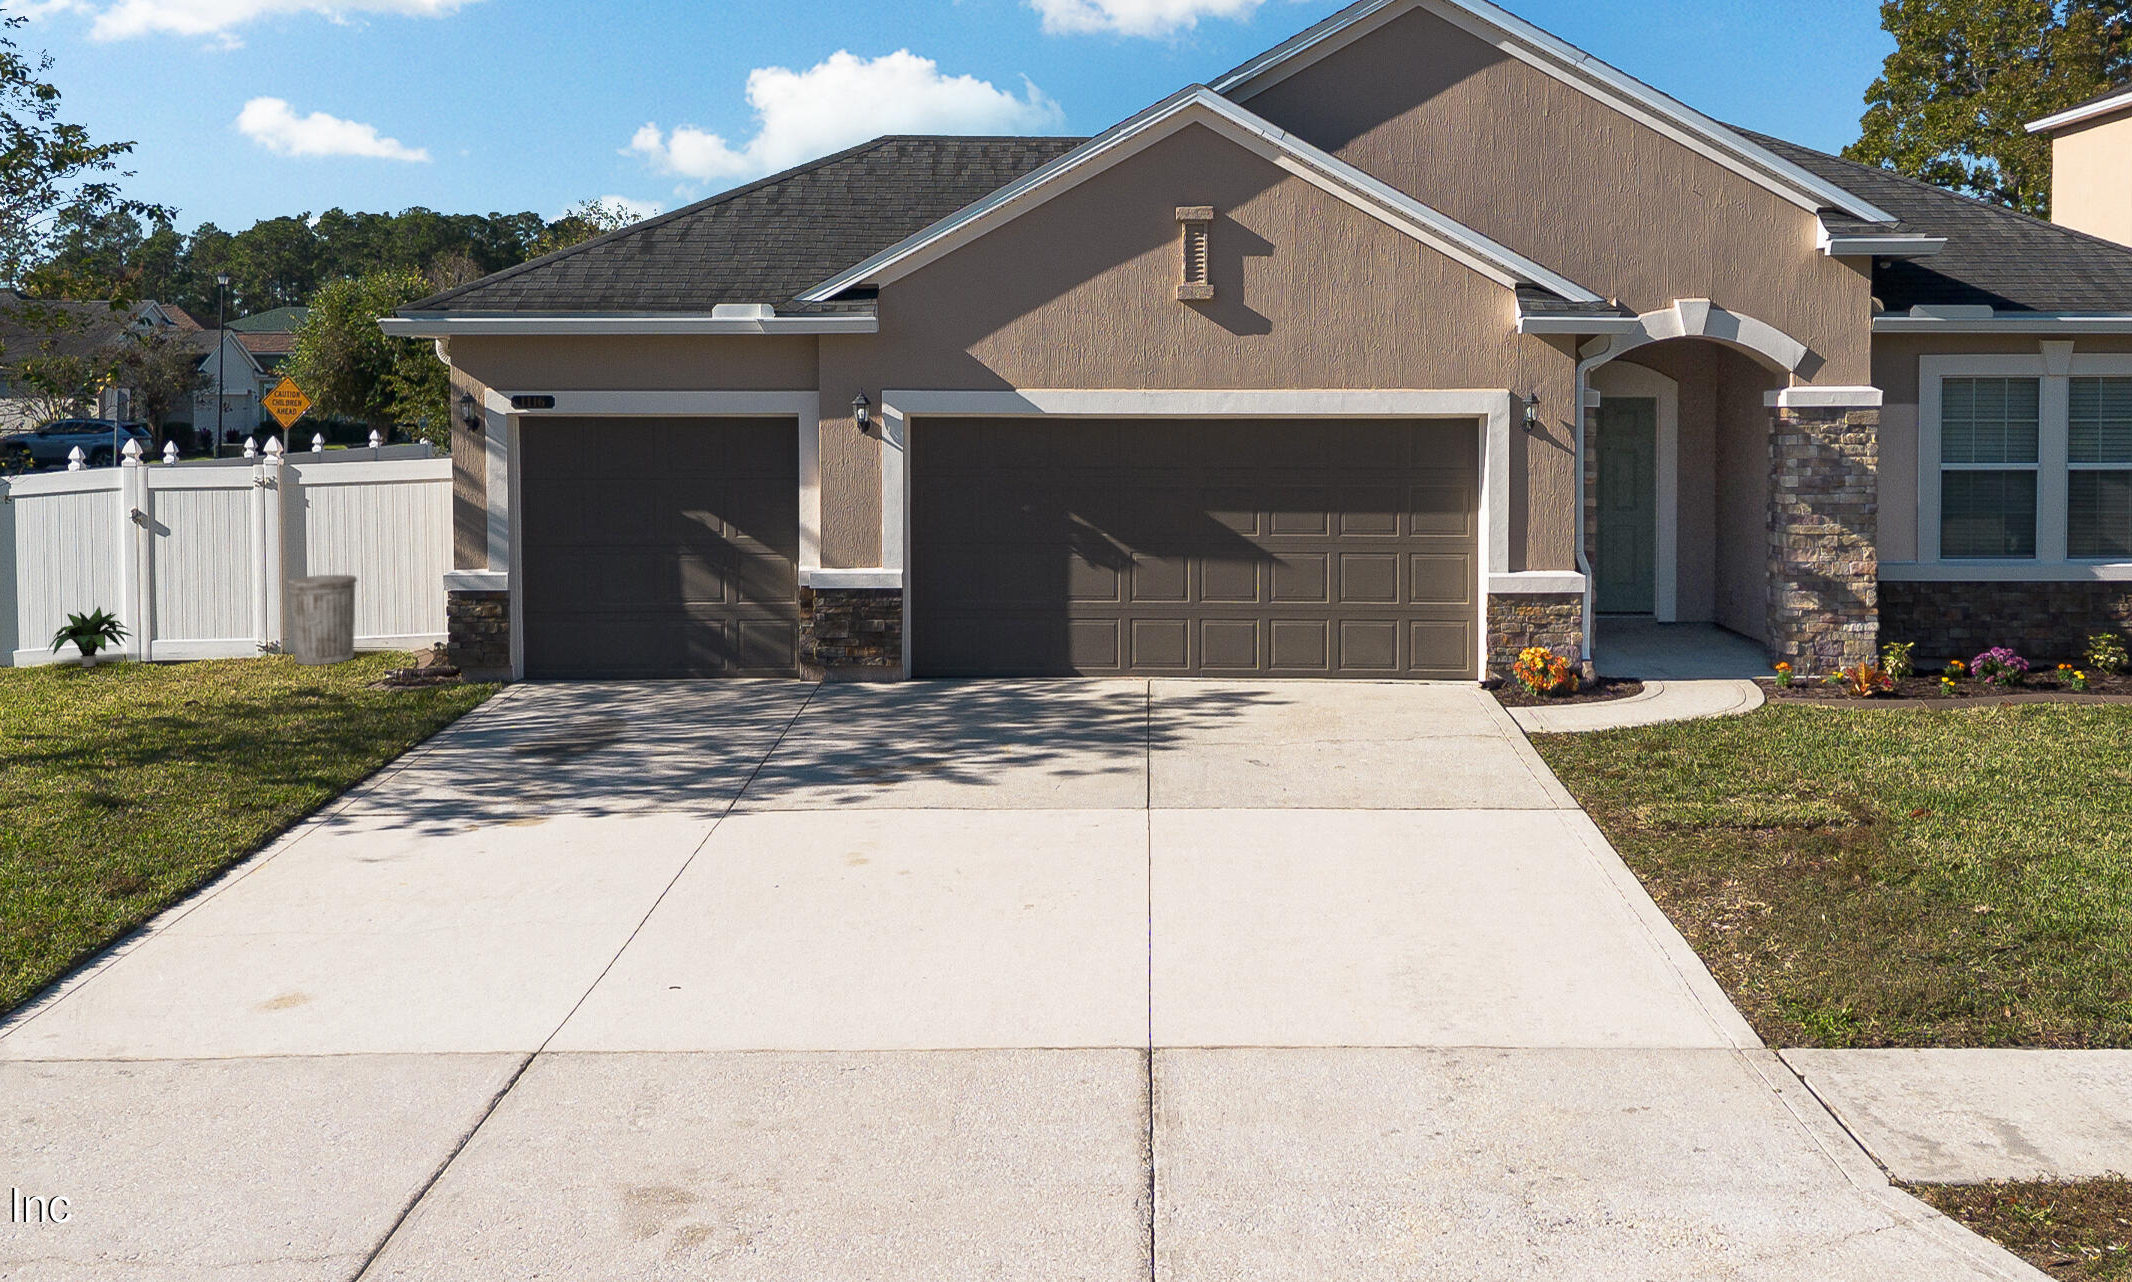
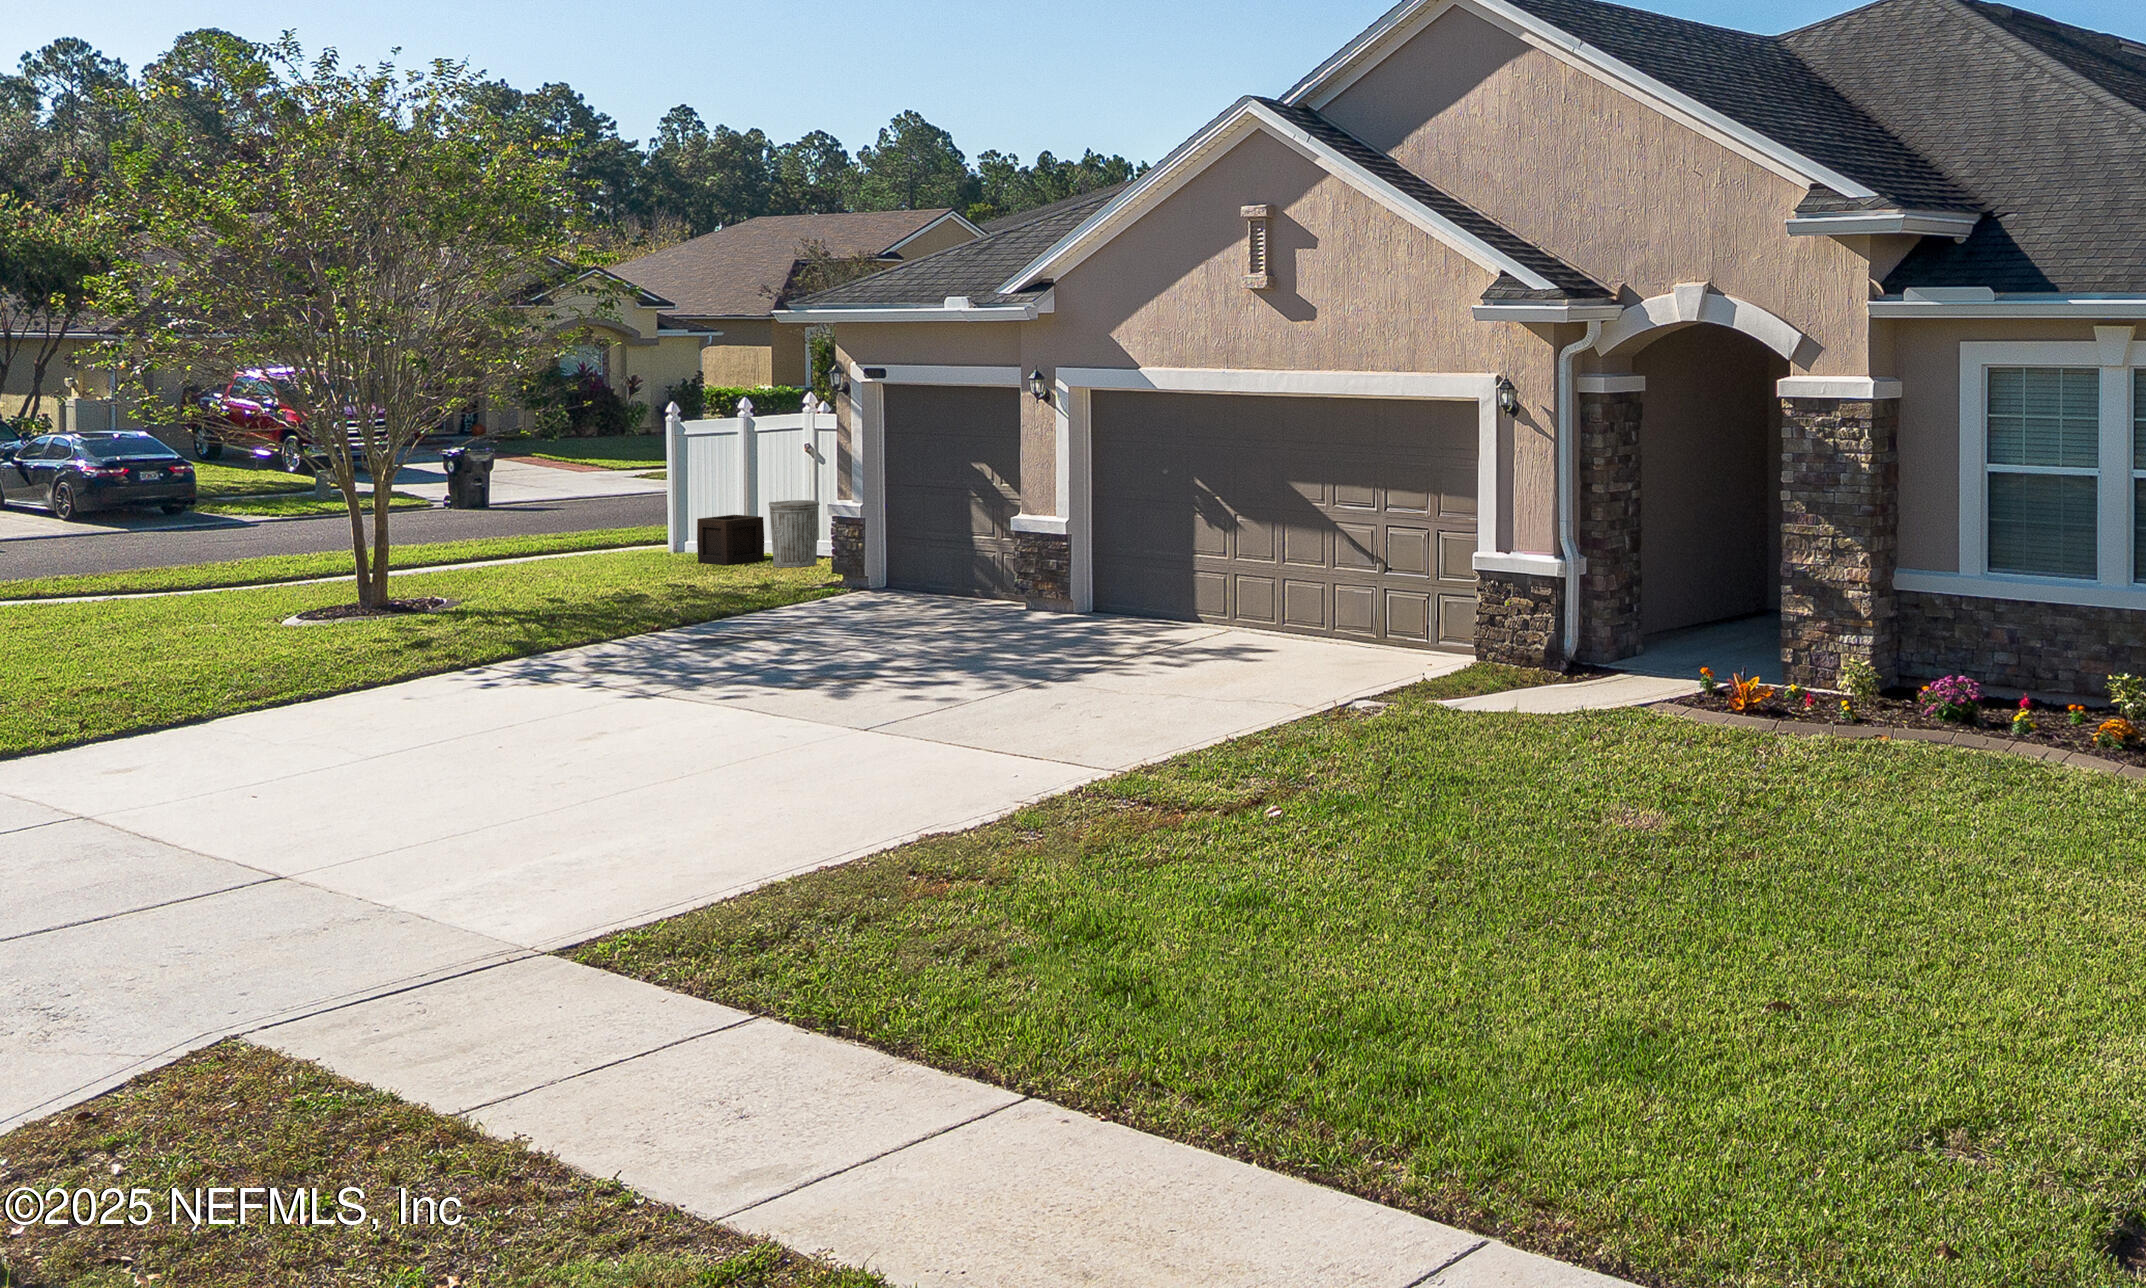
wooden crate: none [166,601,259,670] -> present [697,515,764,565]
potted plant: present [47,606,133,667] -> none [637,513,696,557]

